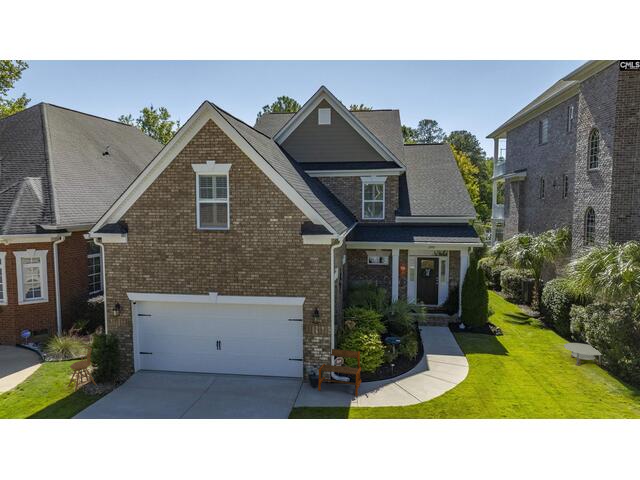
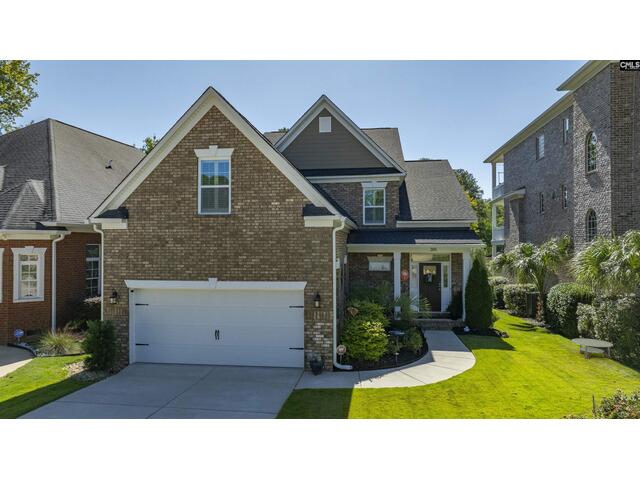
chair: present [68,347,96,391] -> none [60,334,89,378]
bench: present [318,349,361,396] -> none [320,334,364,381]

